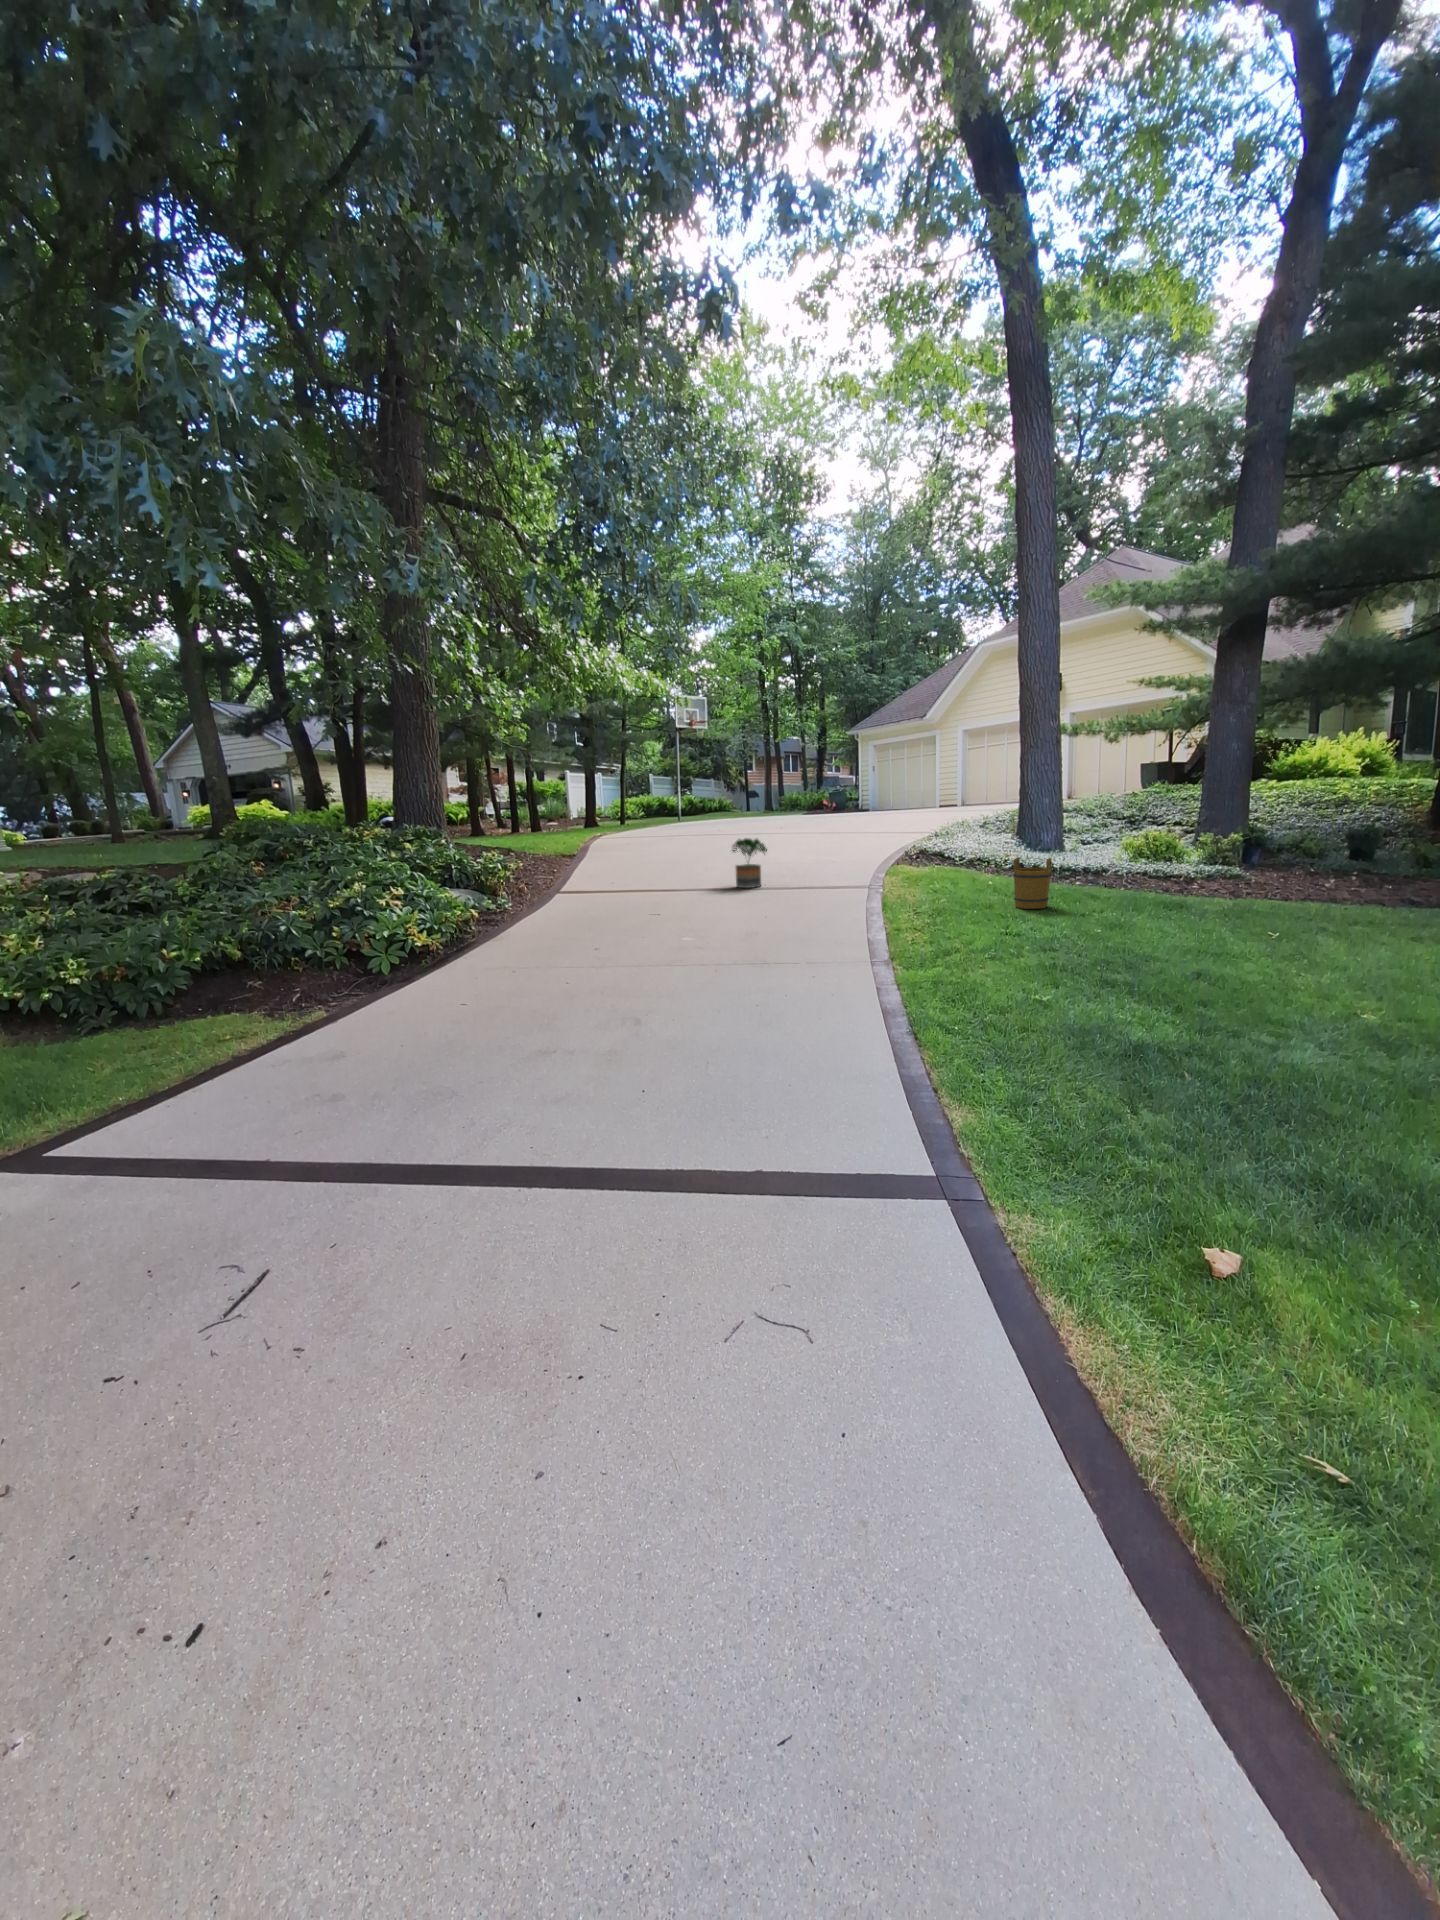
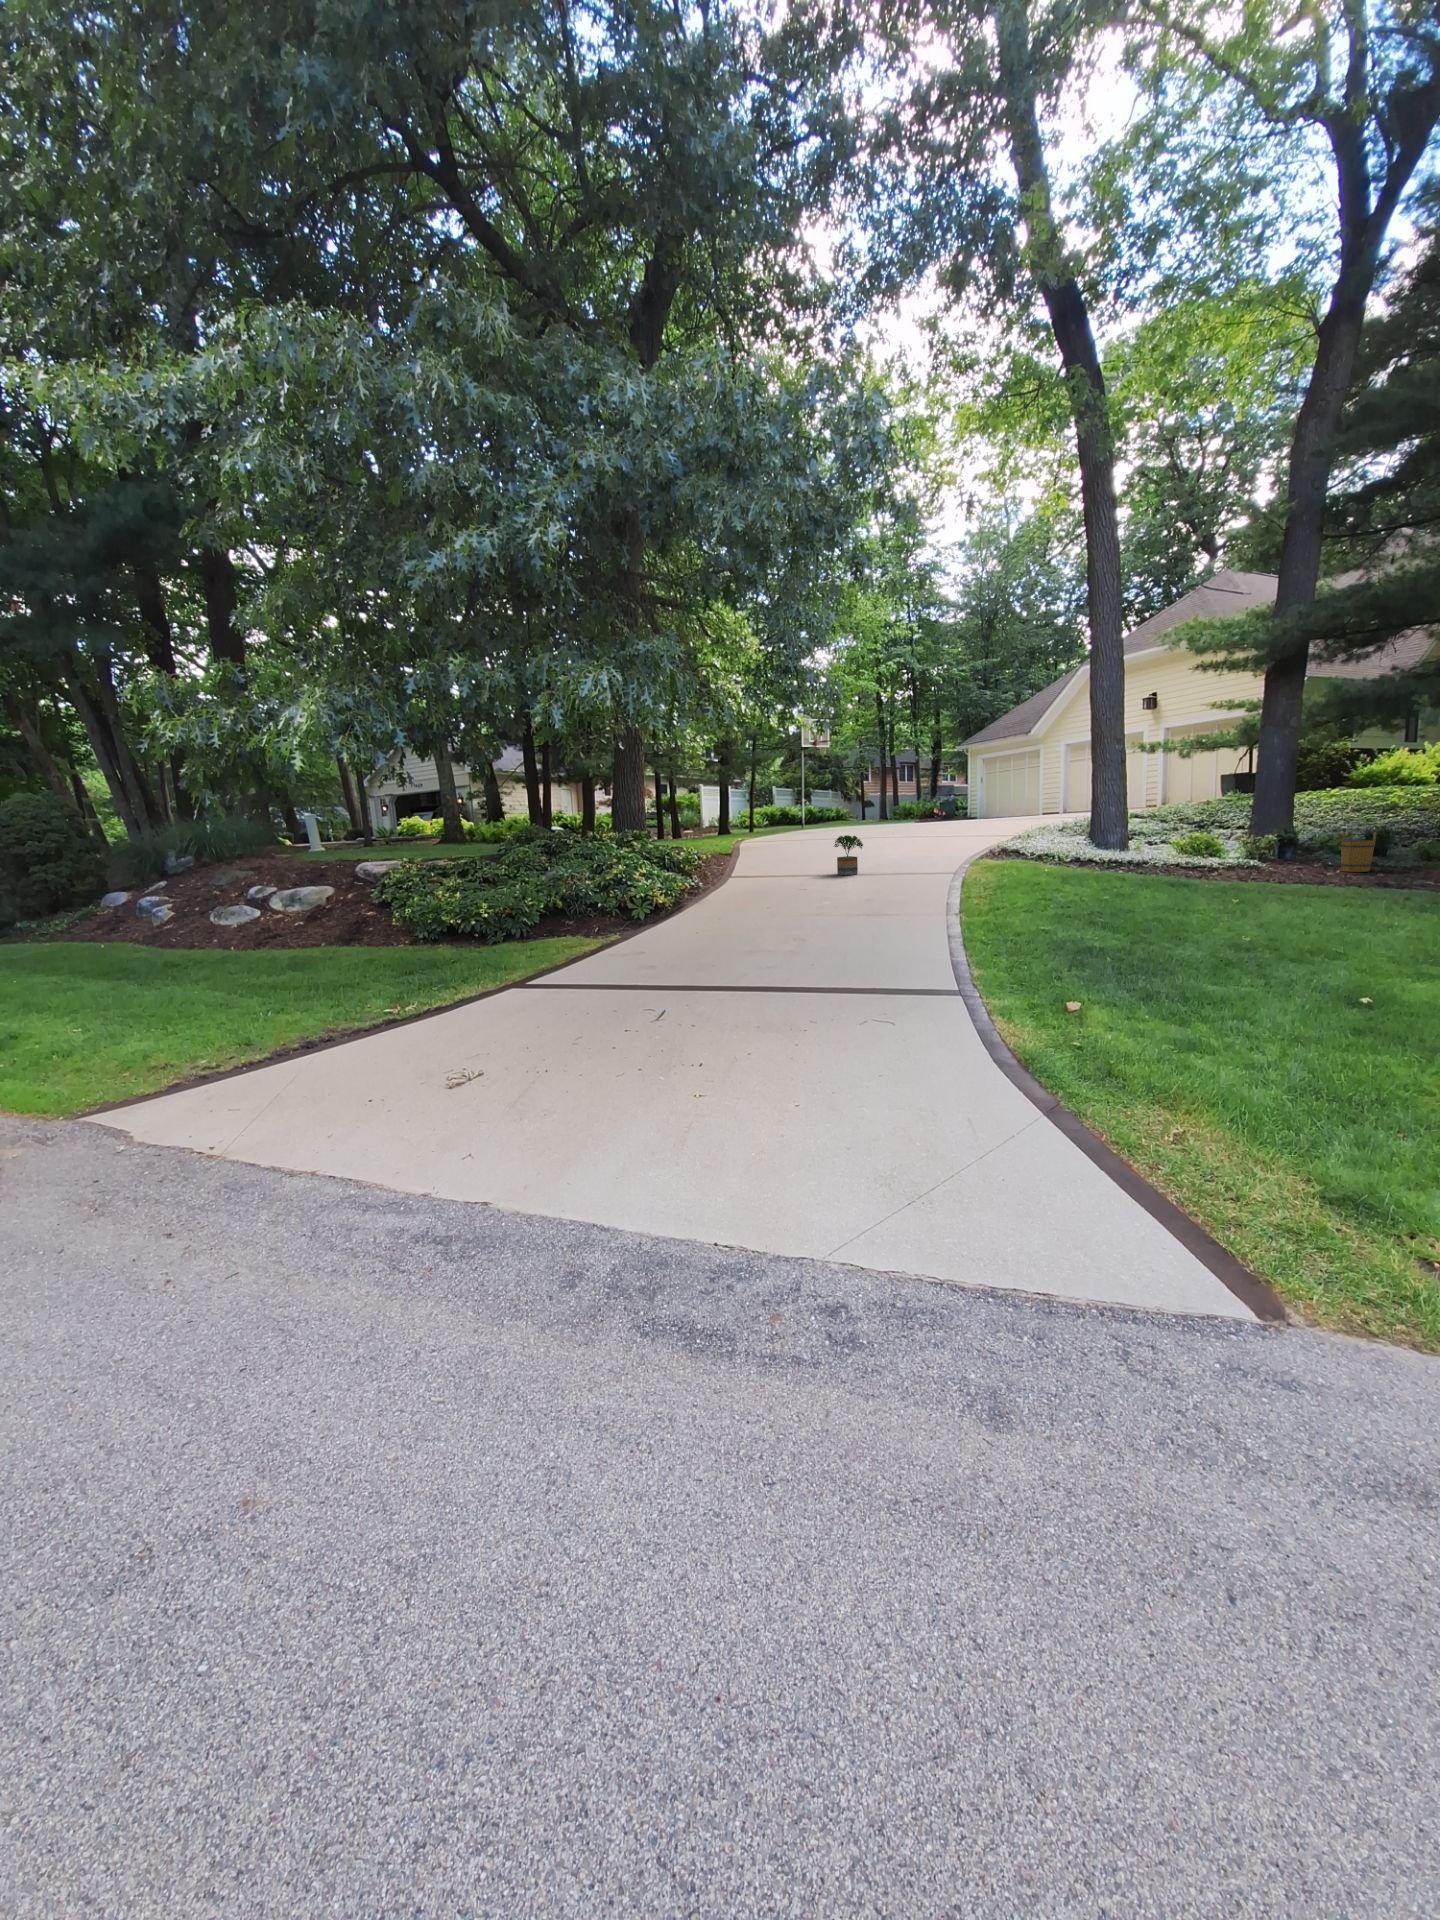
bucket: present [1013,858,1053,909] -> present [1340,832,1378,872]

